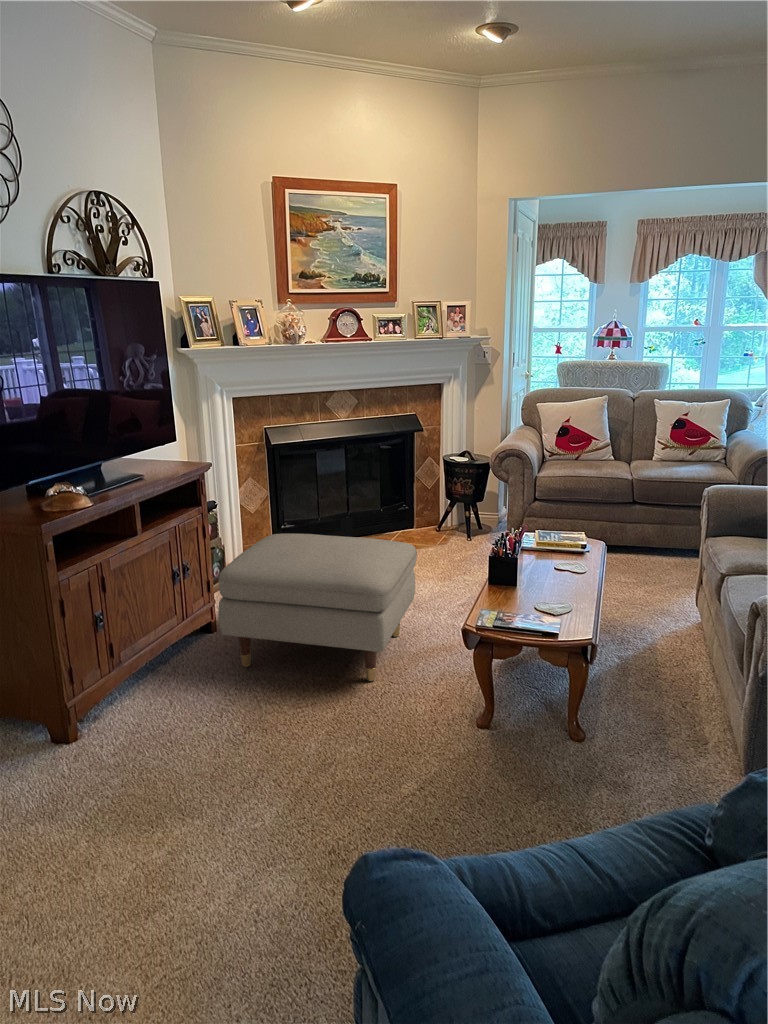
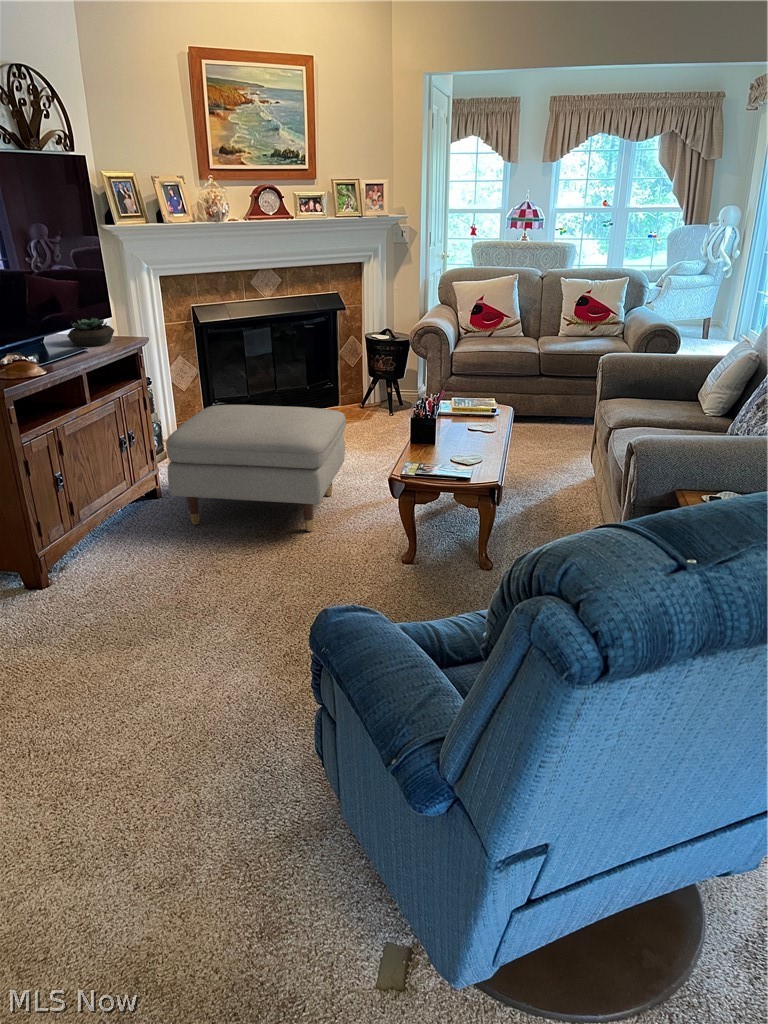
succulent plant: none [127,442,177,471] -> present [67,318,114,346]

